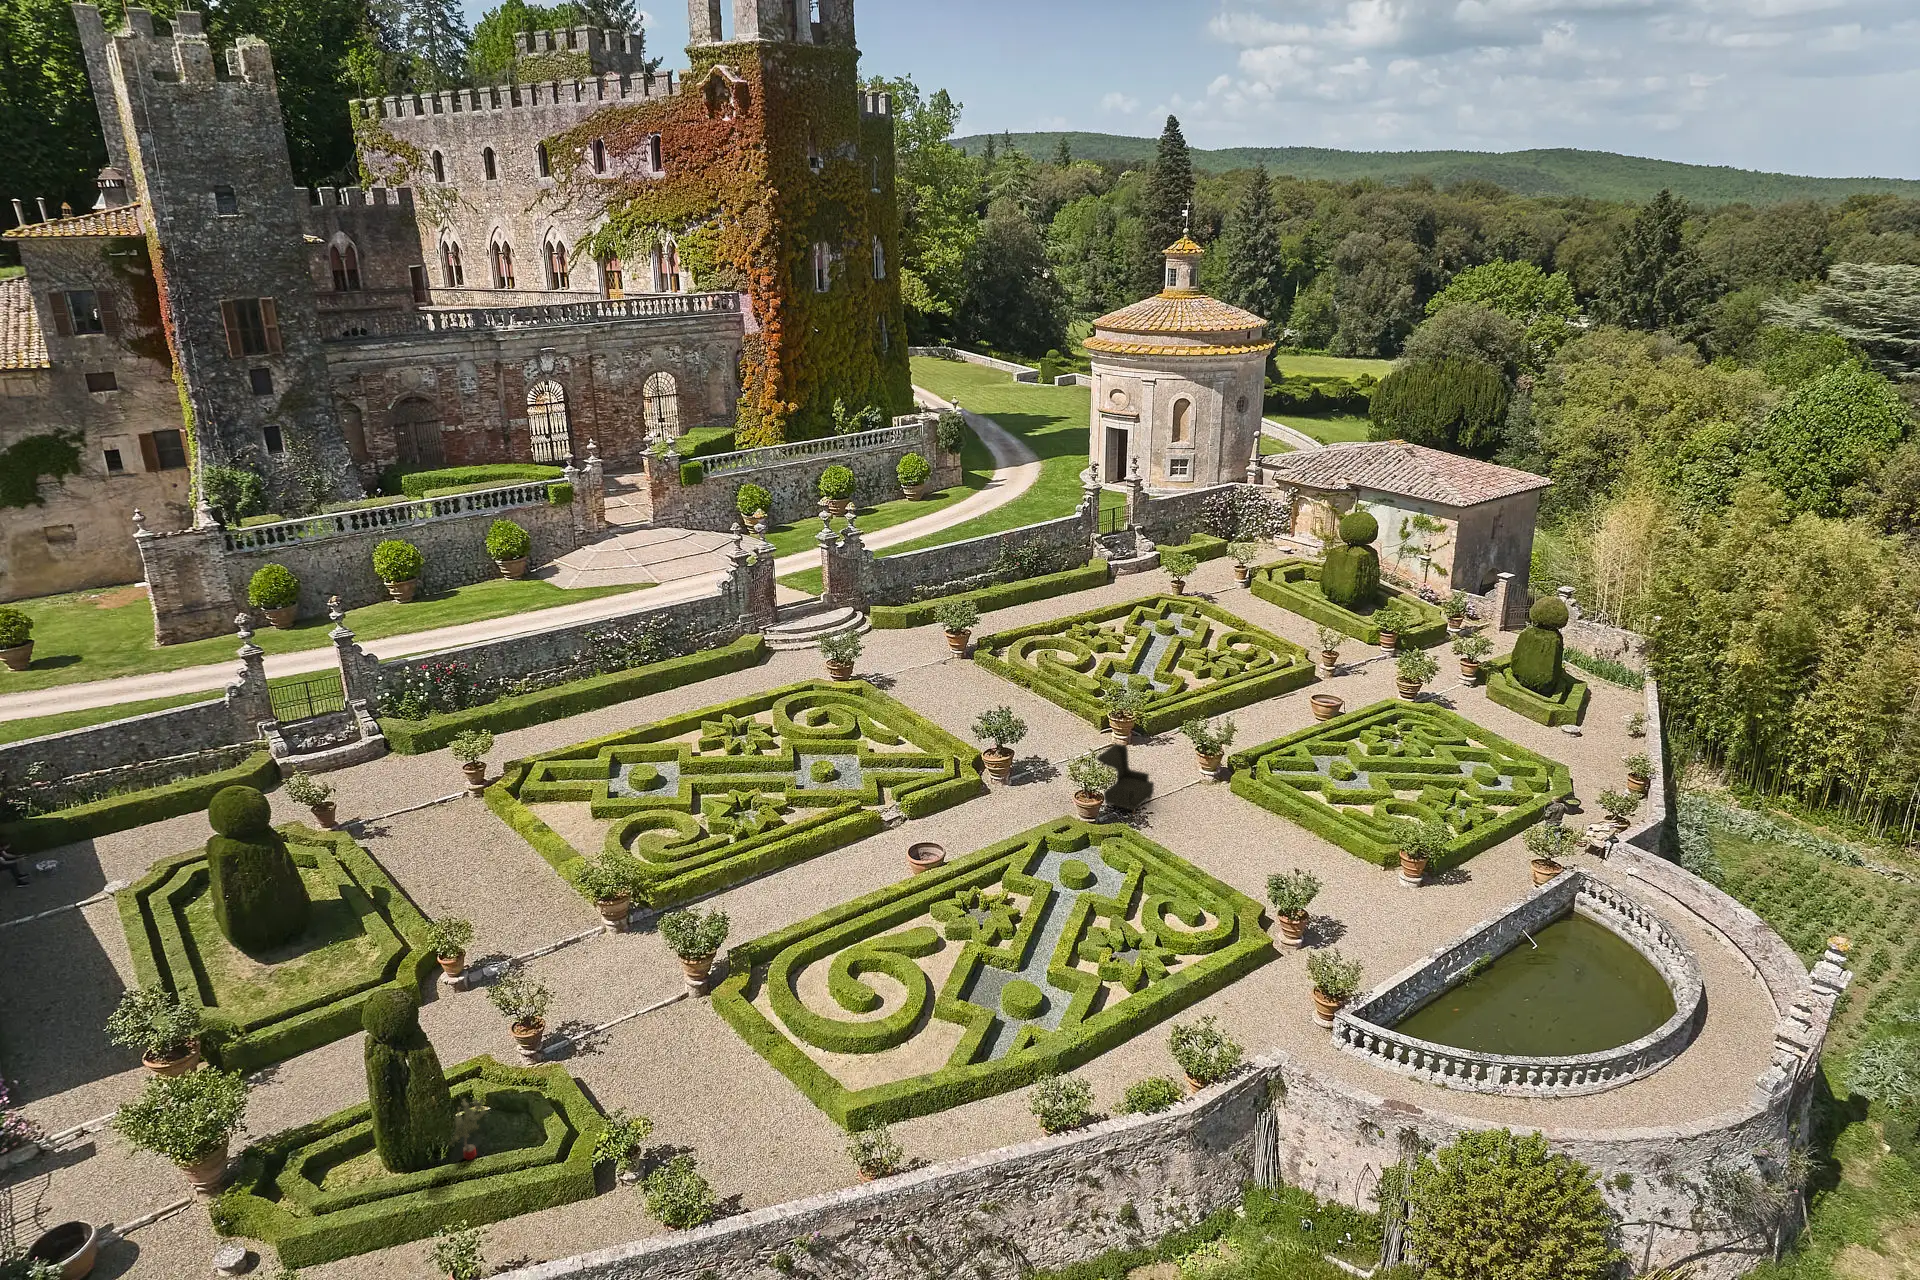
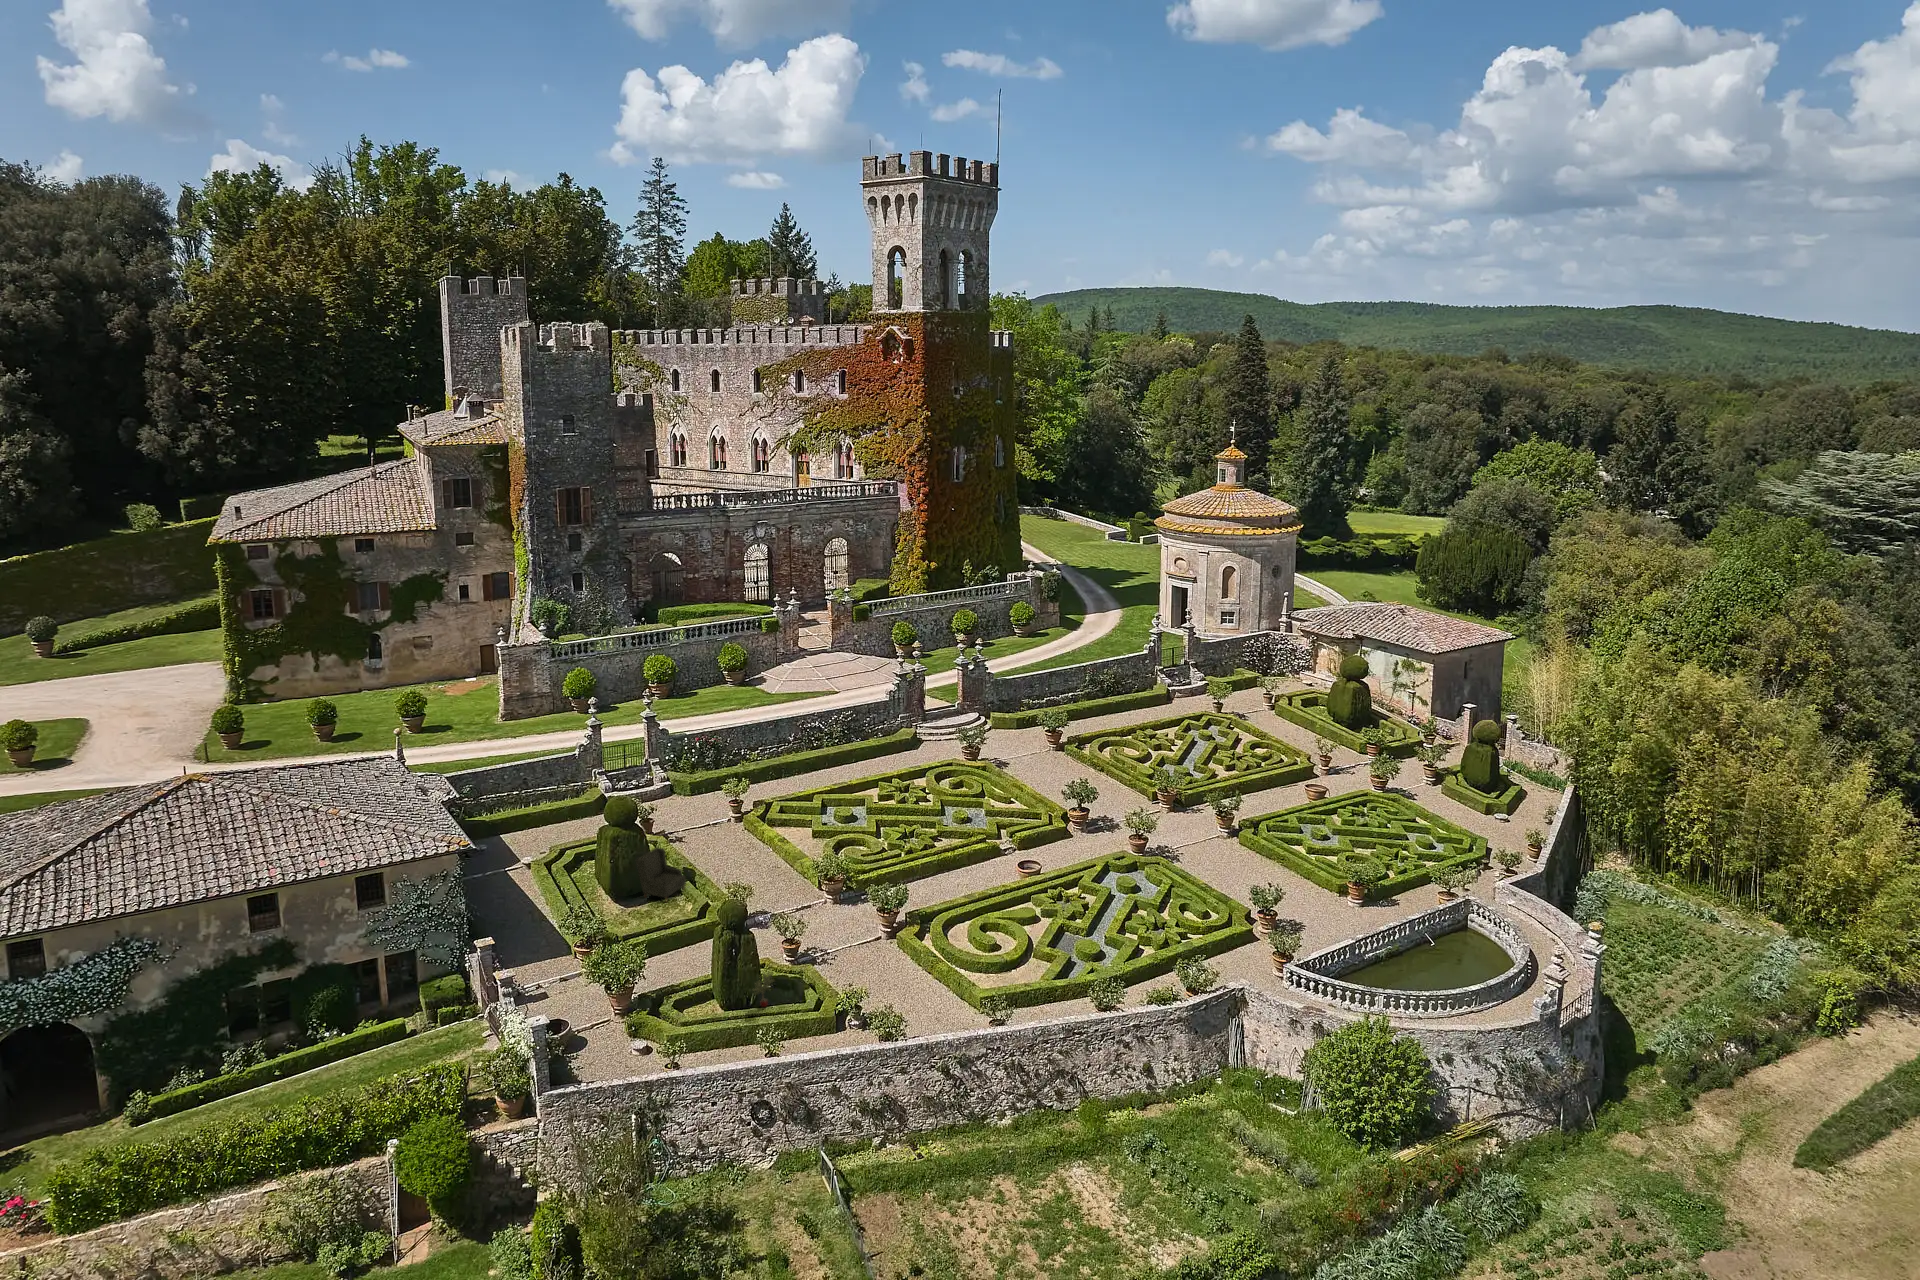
chair: present [1097,744,1154,816] -> present [636,847,686,902]

